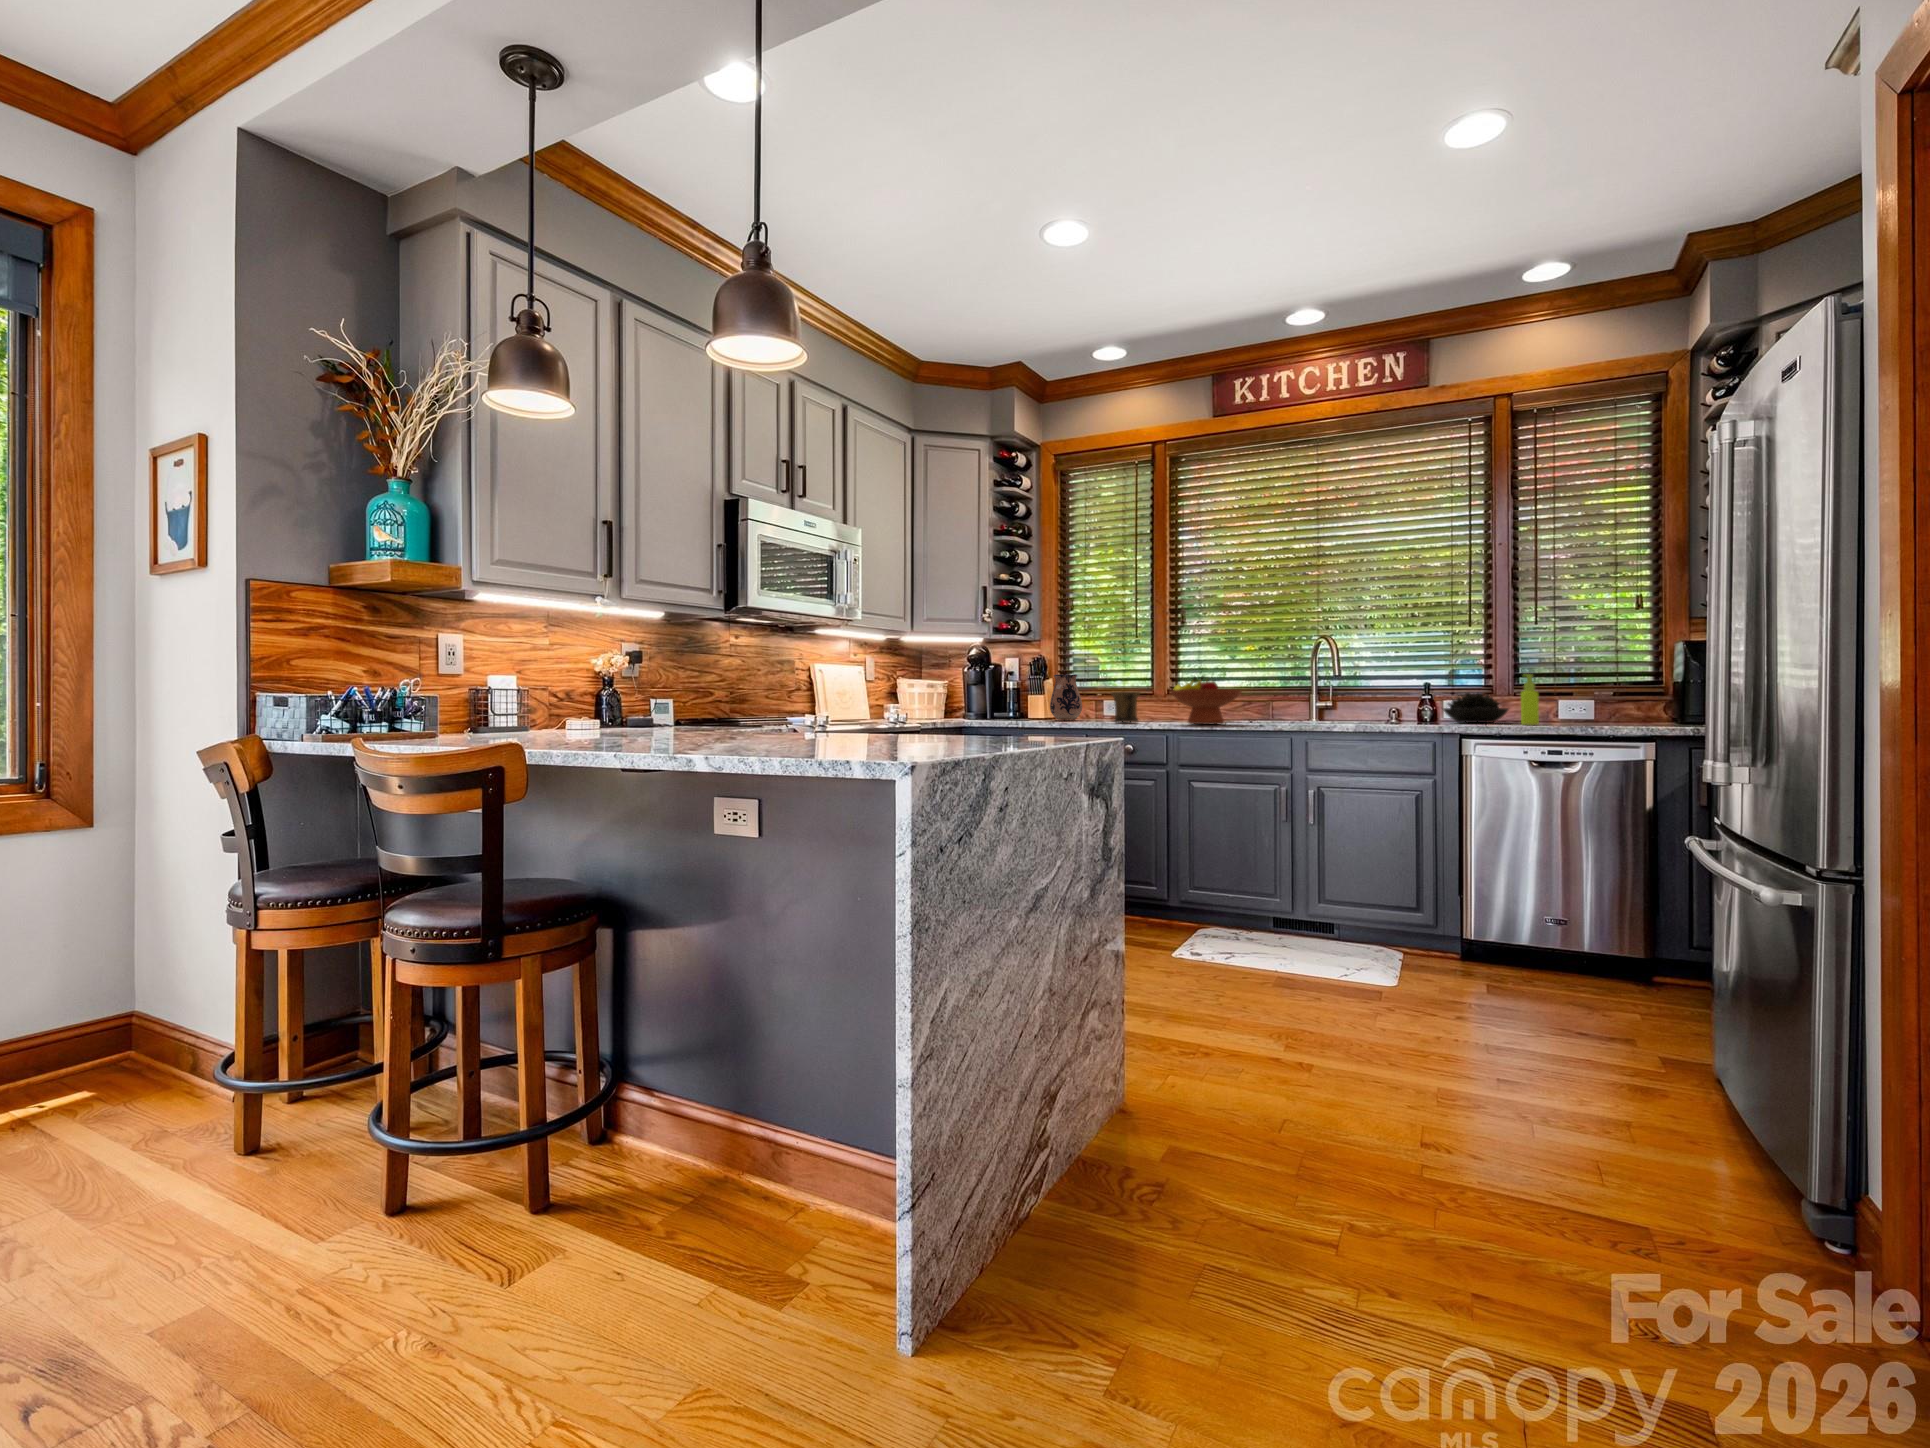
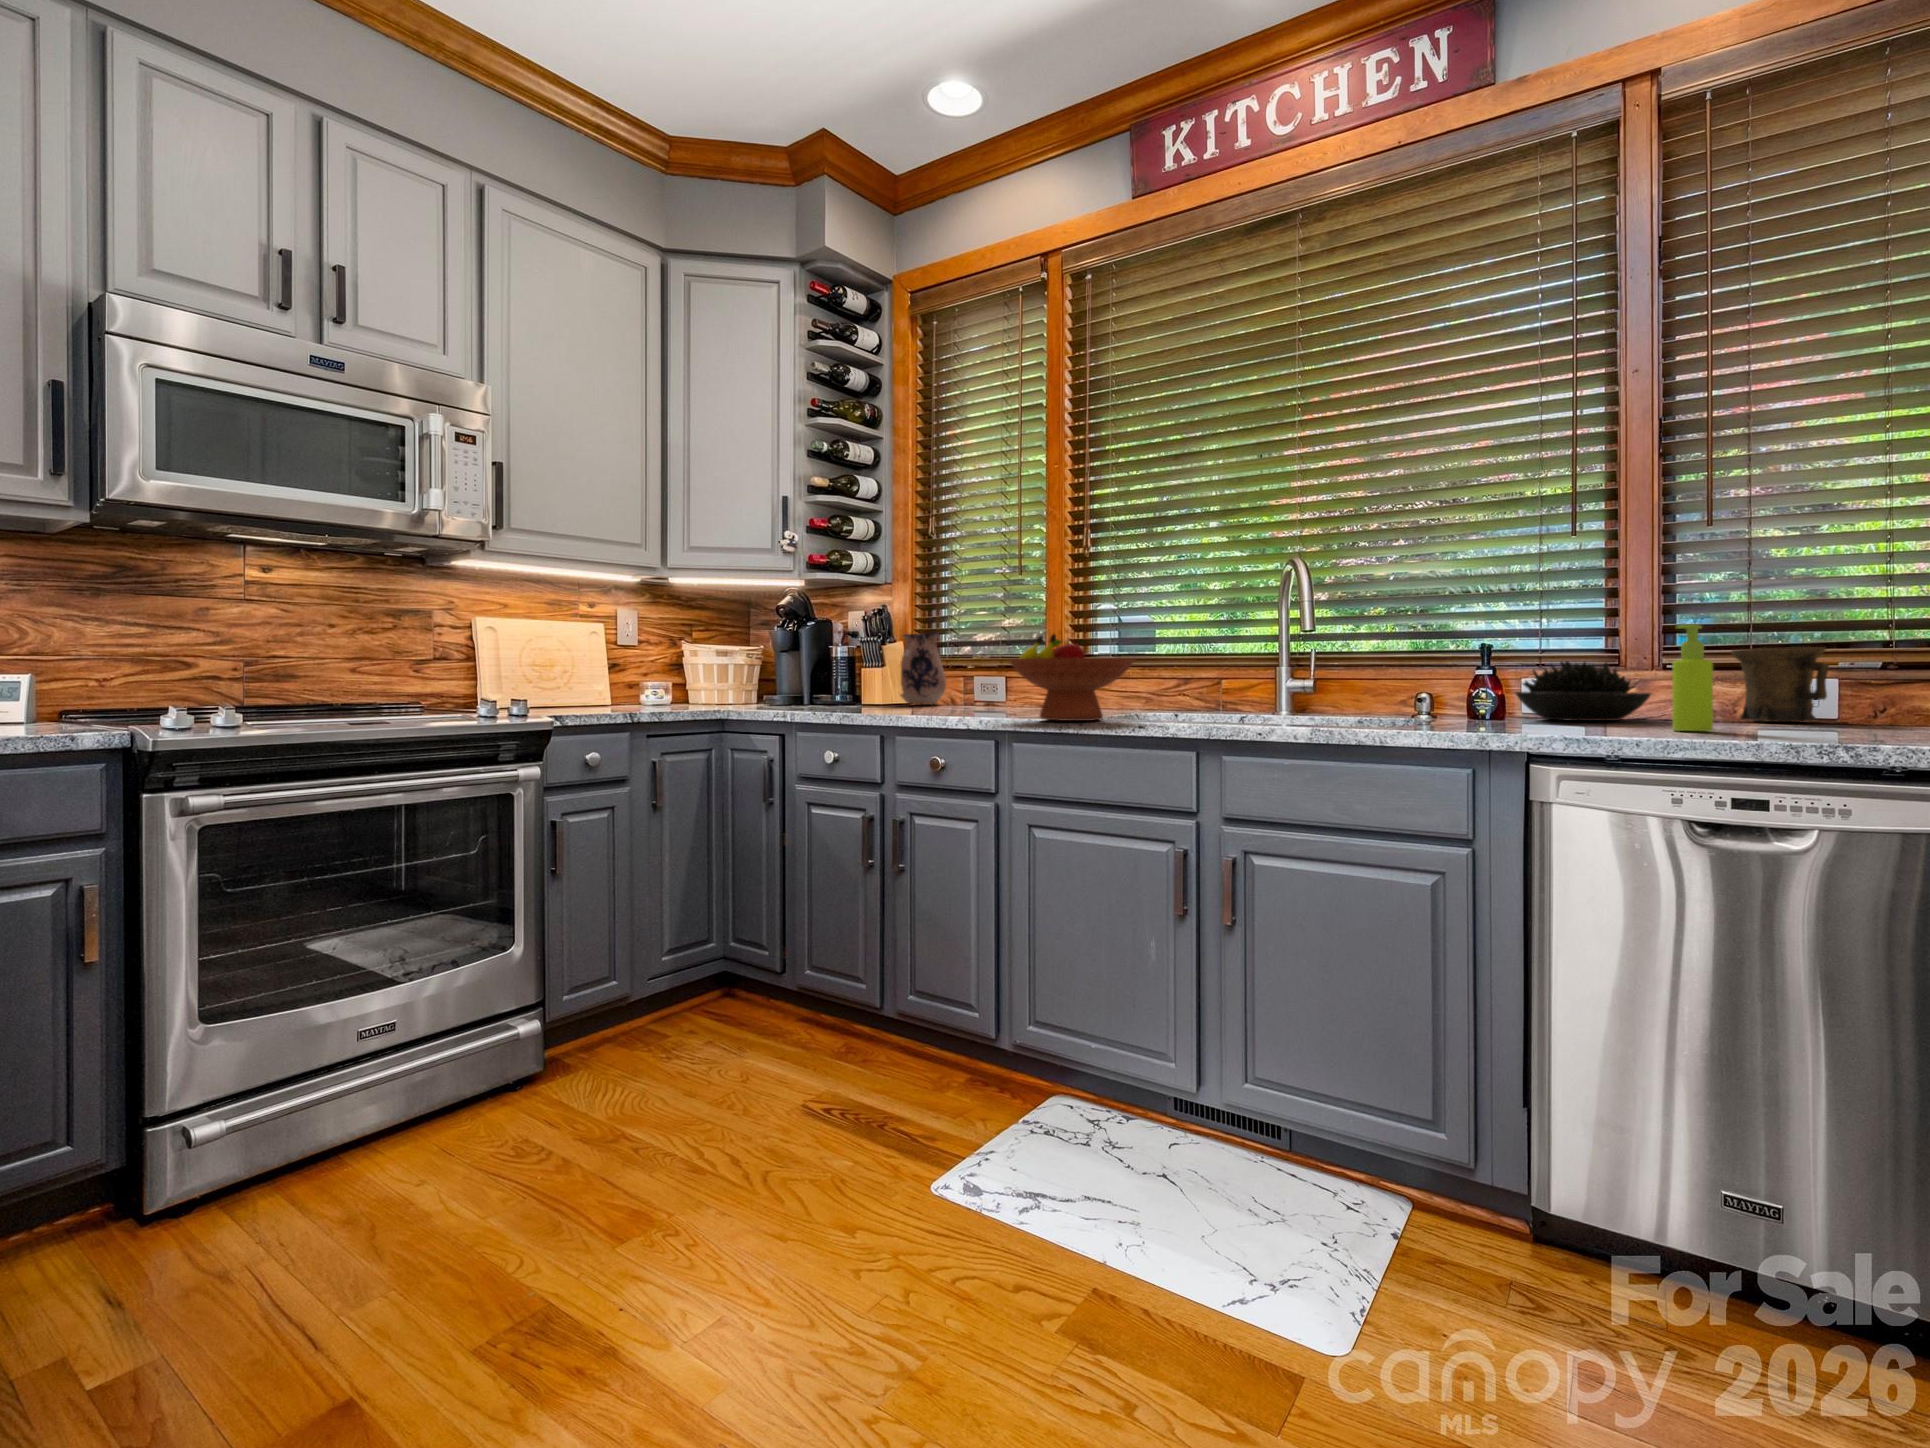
mug: present [1111,692,1140,722] -> present [1732,647,1829,721]

